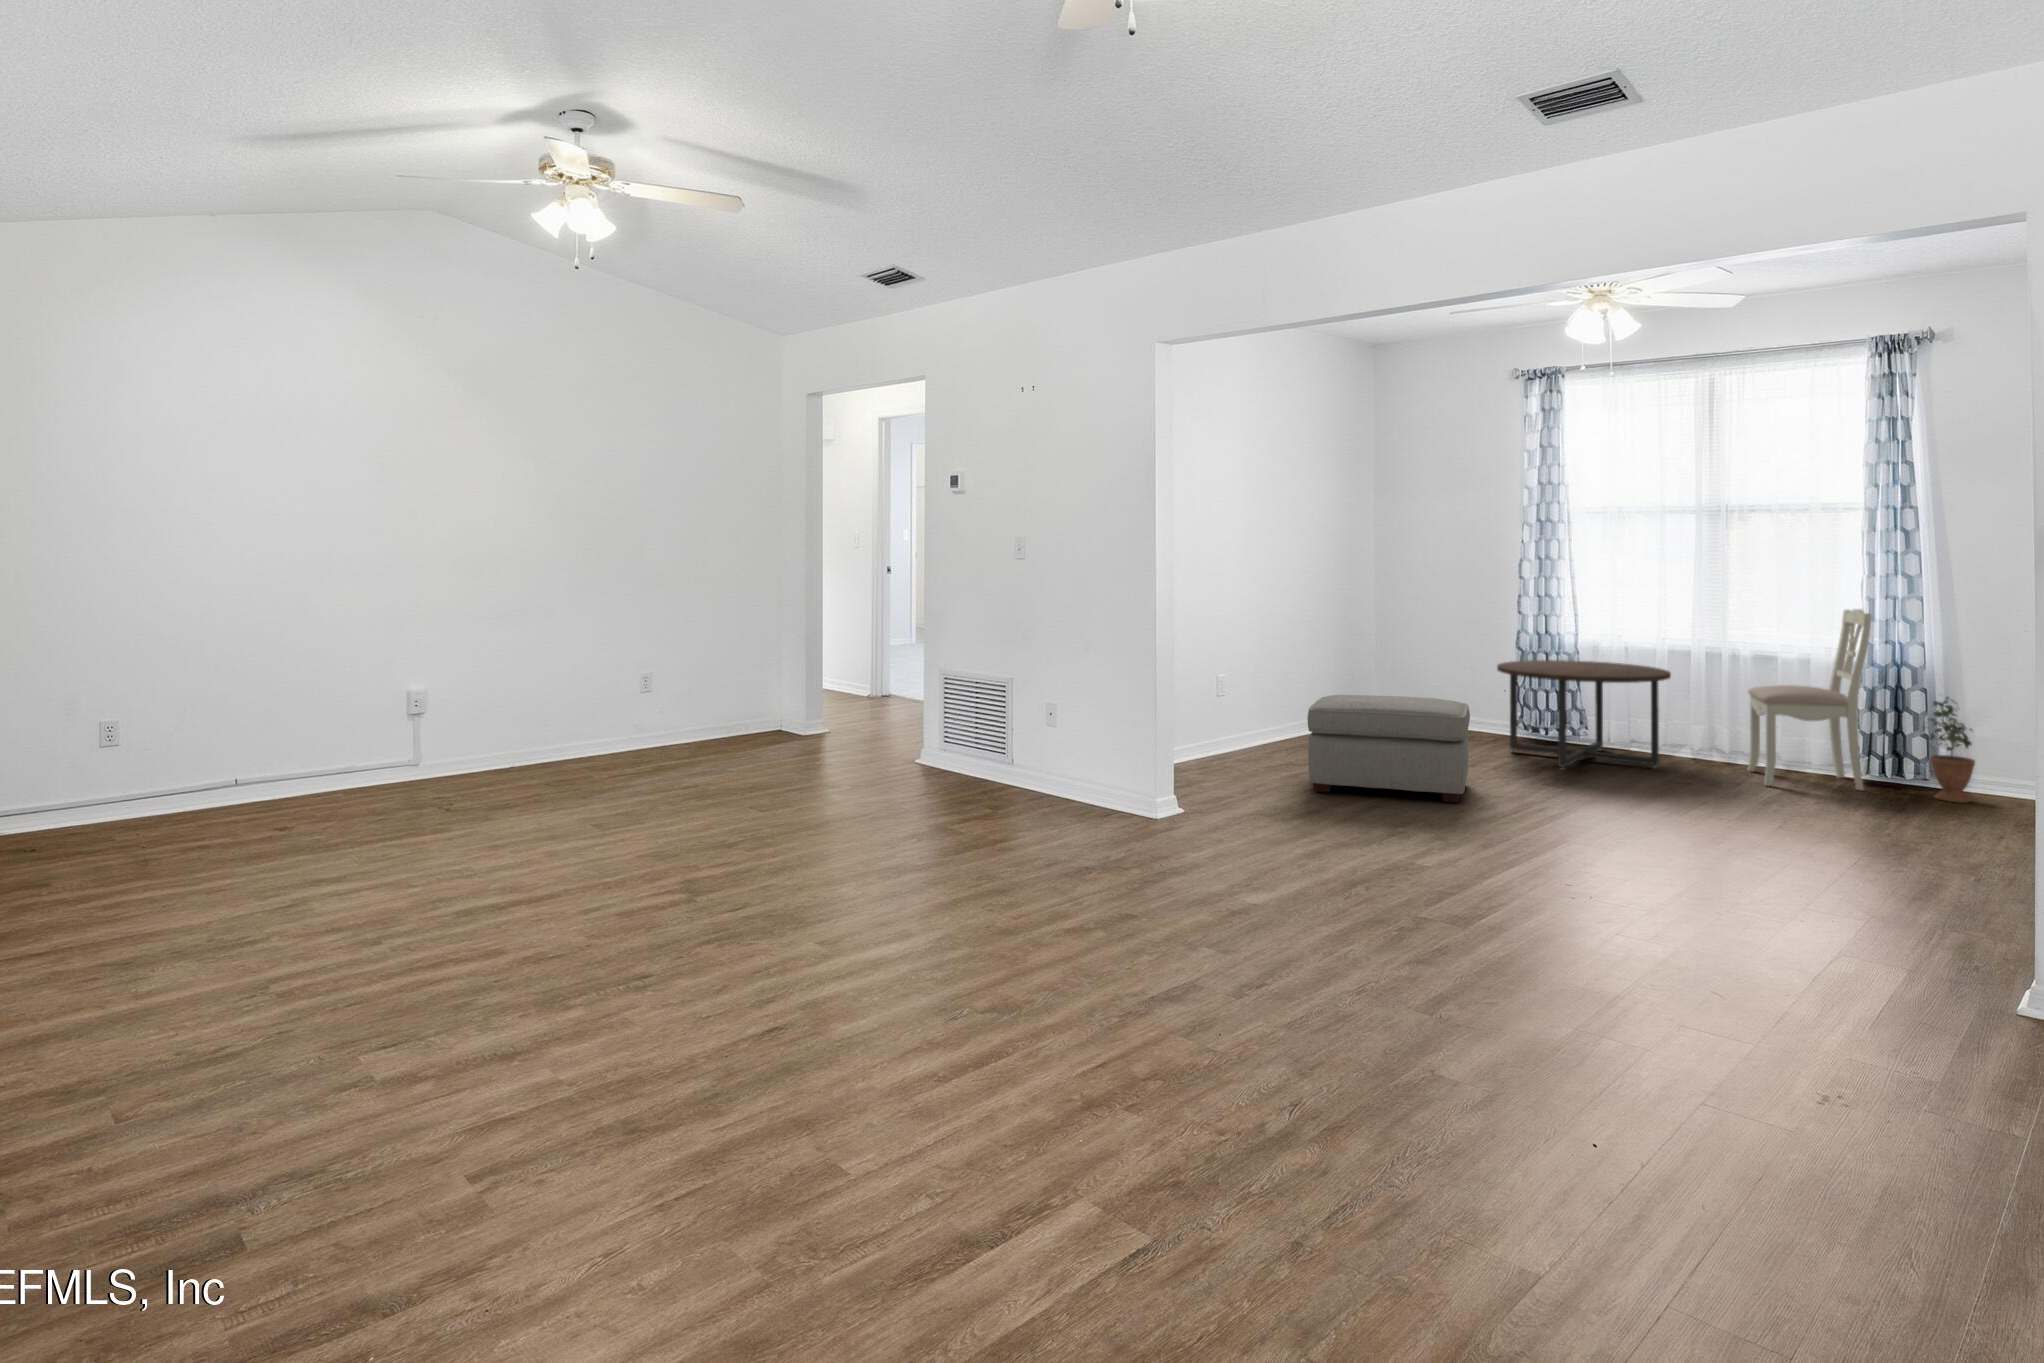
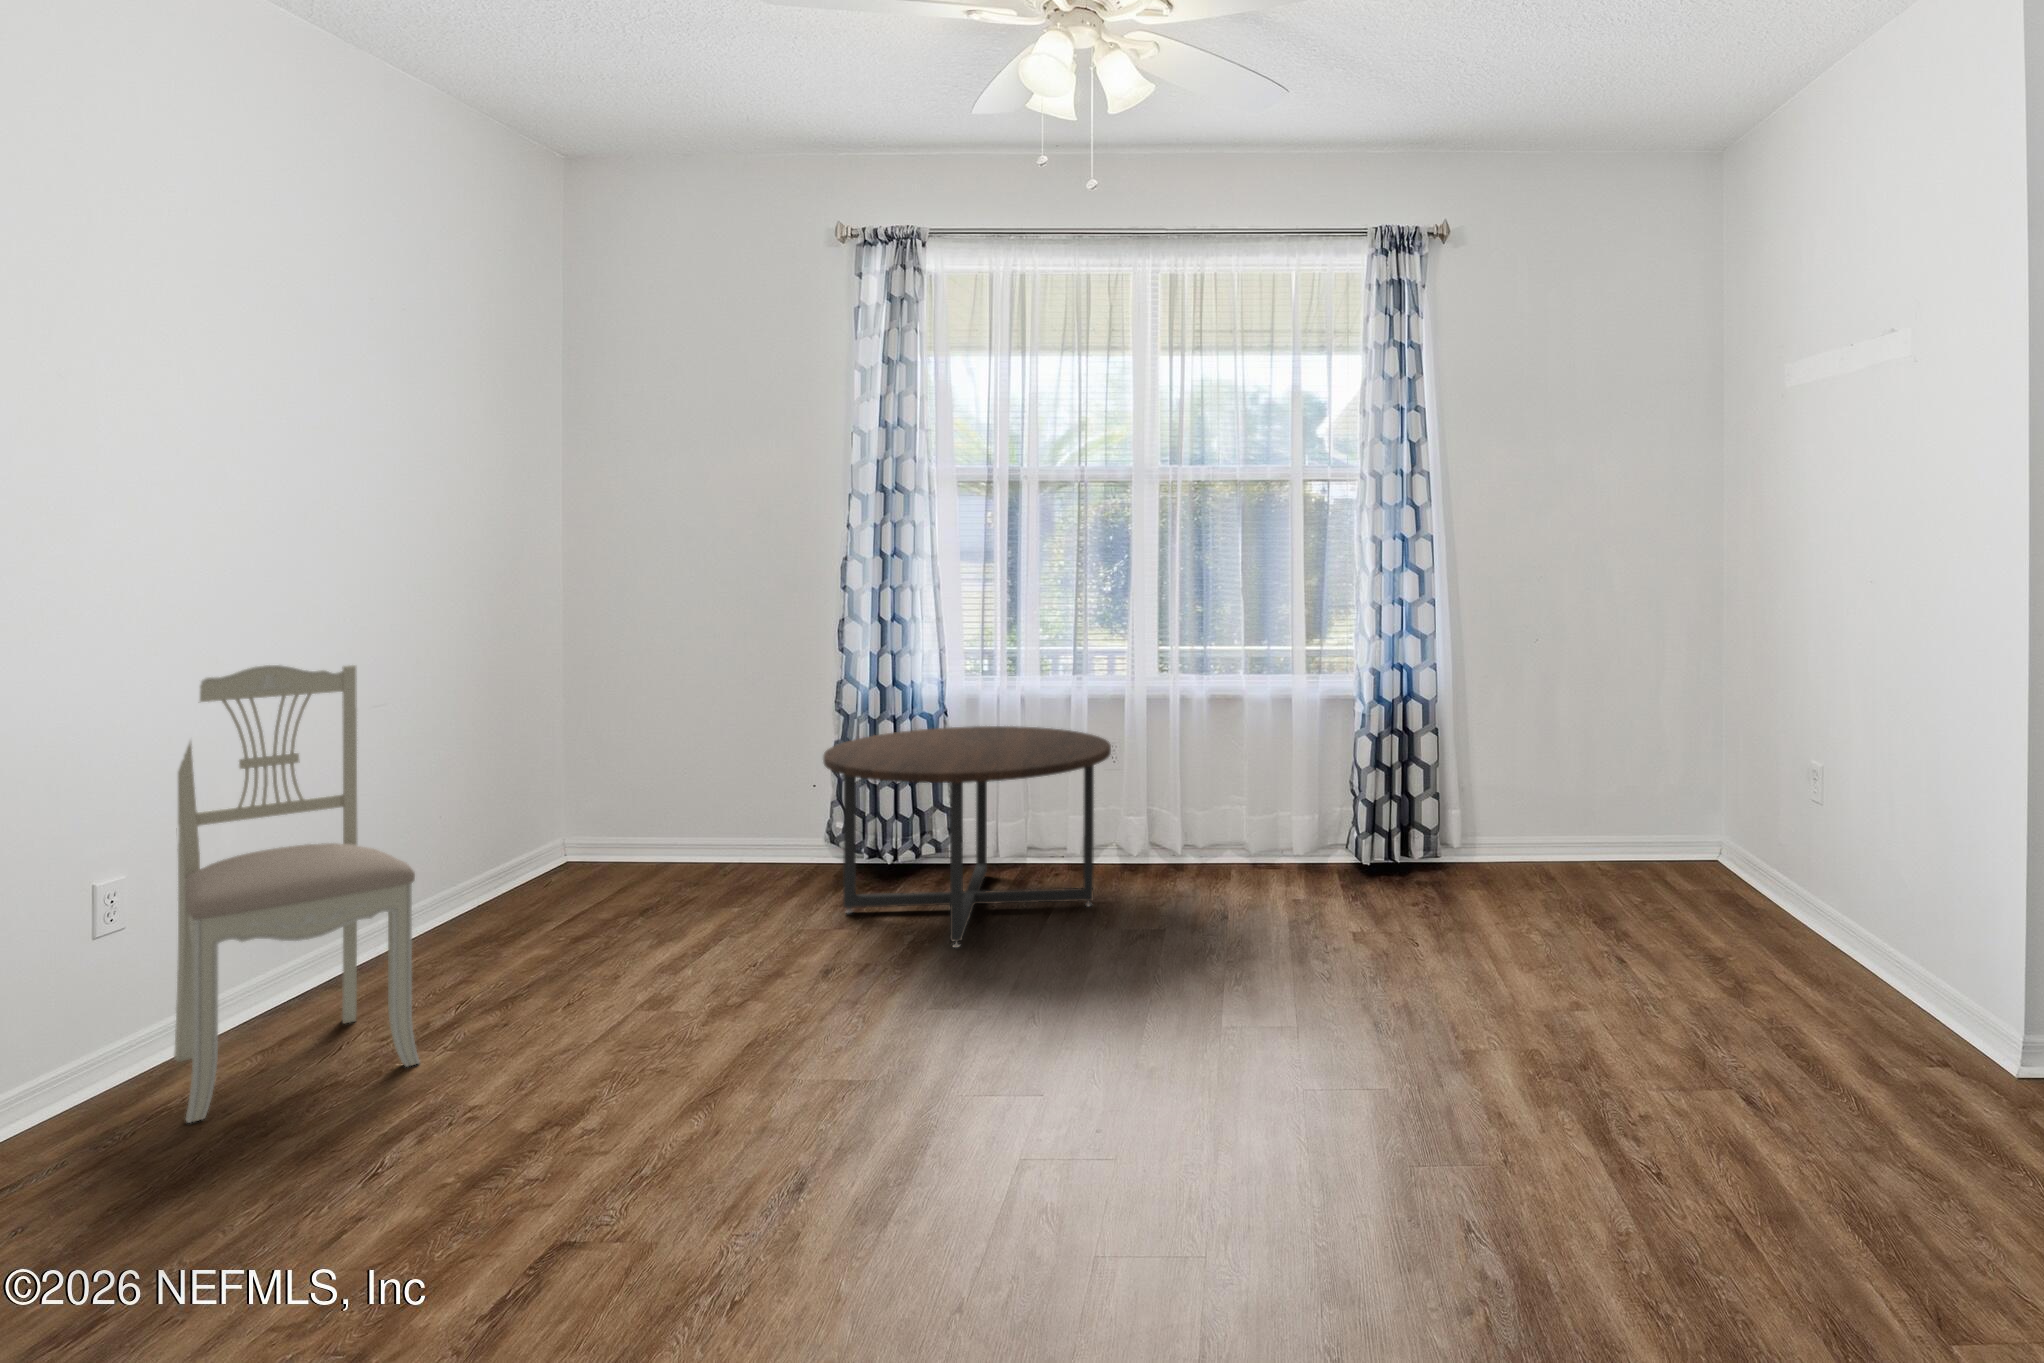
dining chair: present [1747,609,1871,790] -> present [174,665,420,1123]
ottoman: present [1307,695,1470,803] -> none [404,869,829,1193]
potted plant: present [1923,697,1975,803] -> none [1441,740,1497,895]

